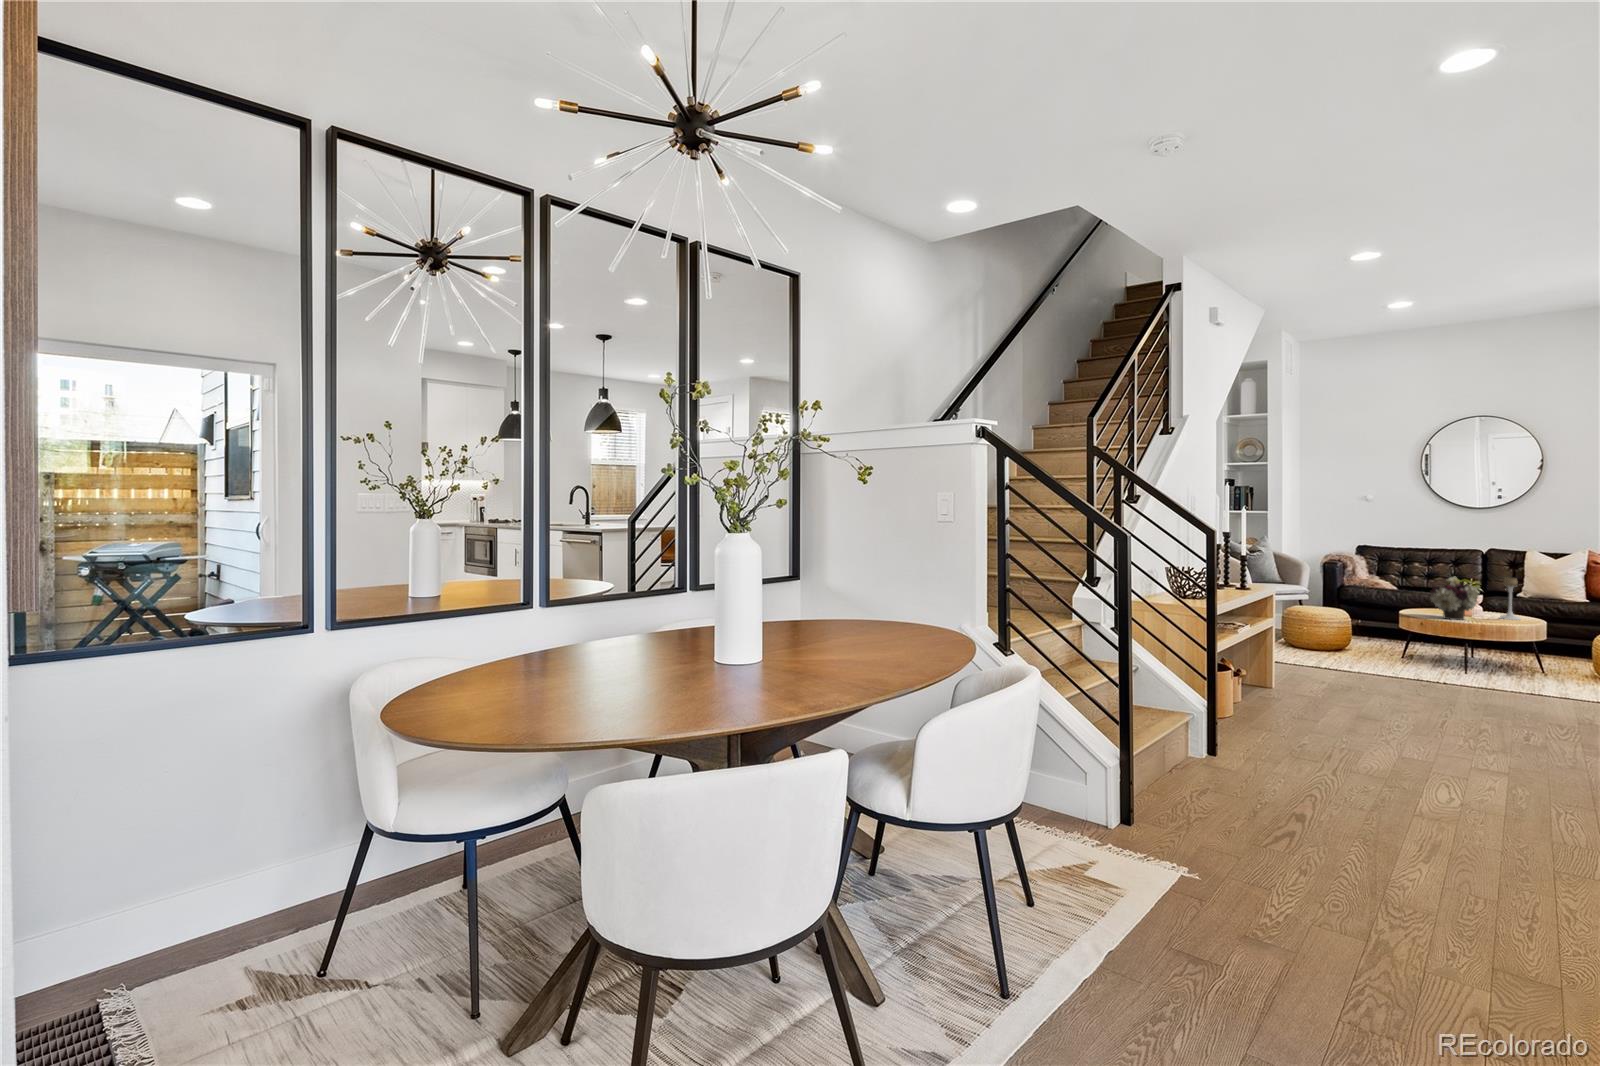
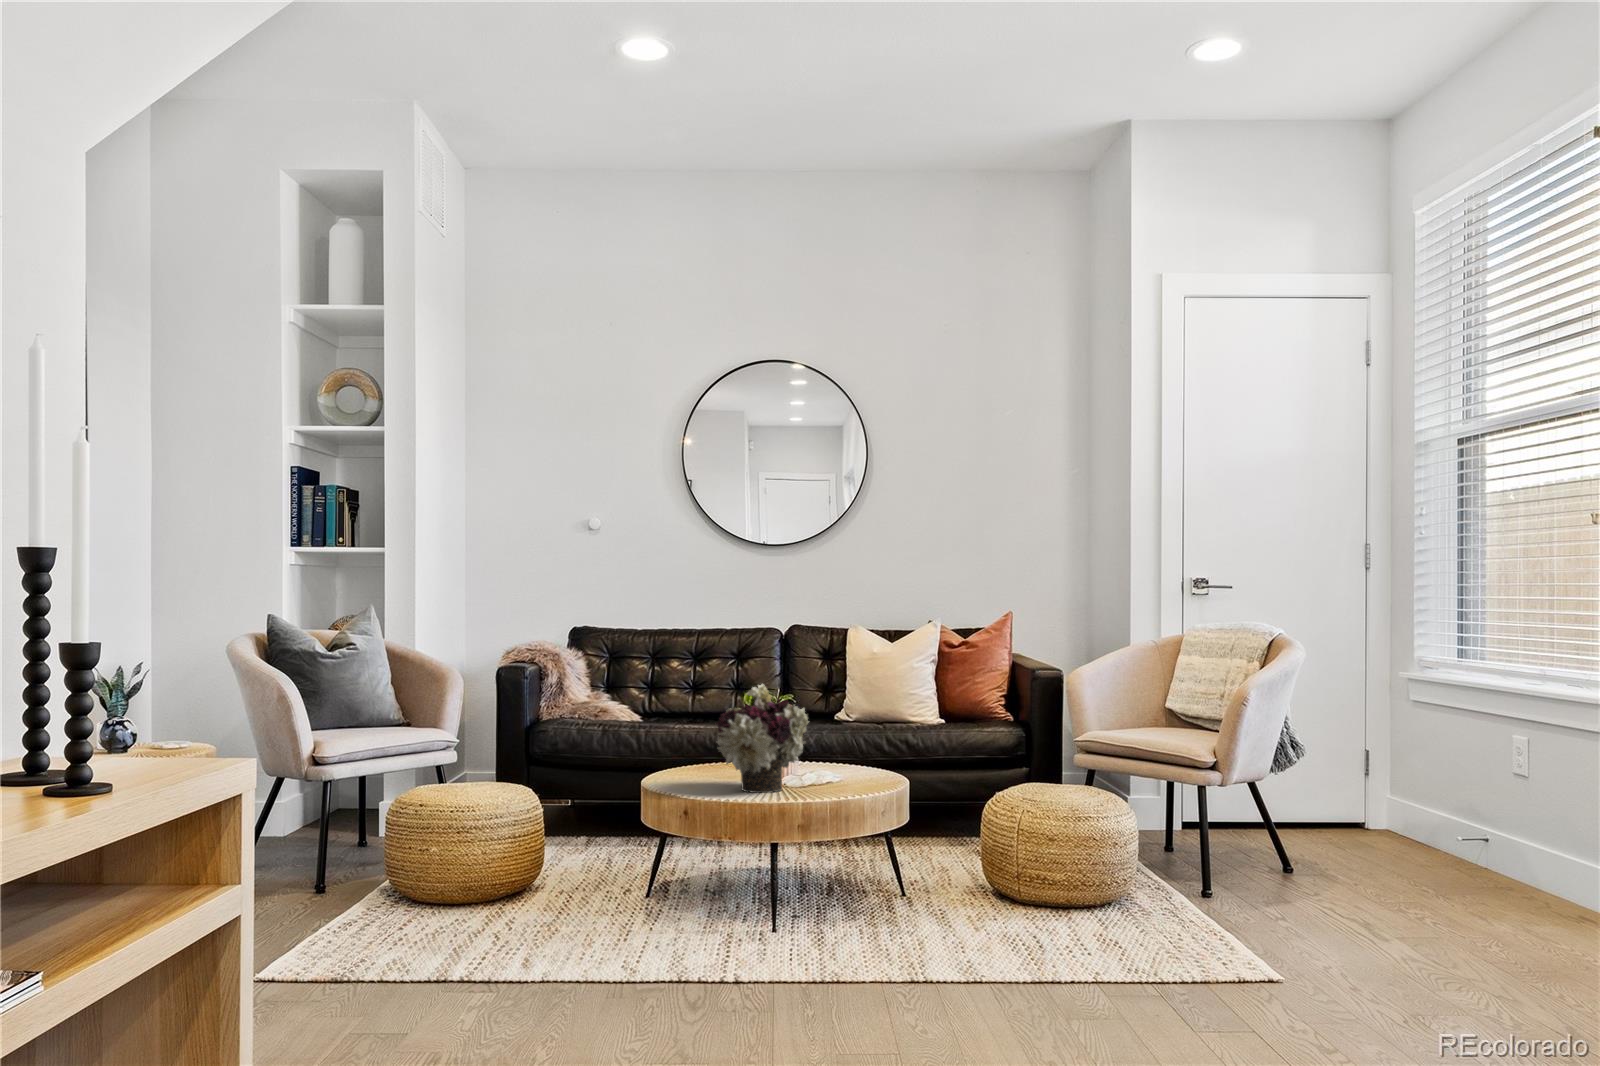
candle holder: present [1500,577,1520,620] -> none [835,681,873,779]

